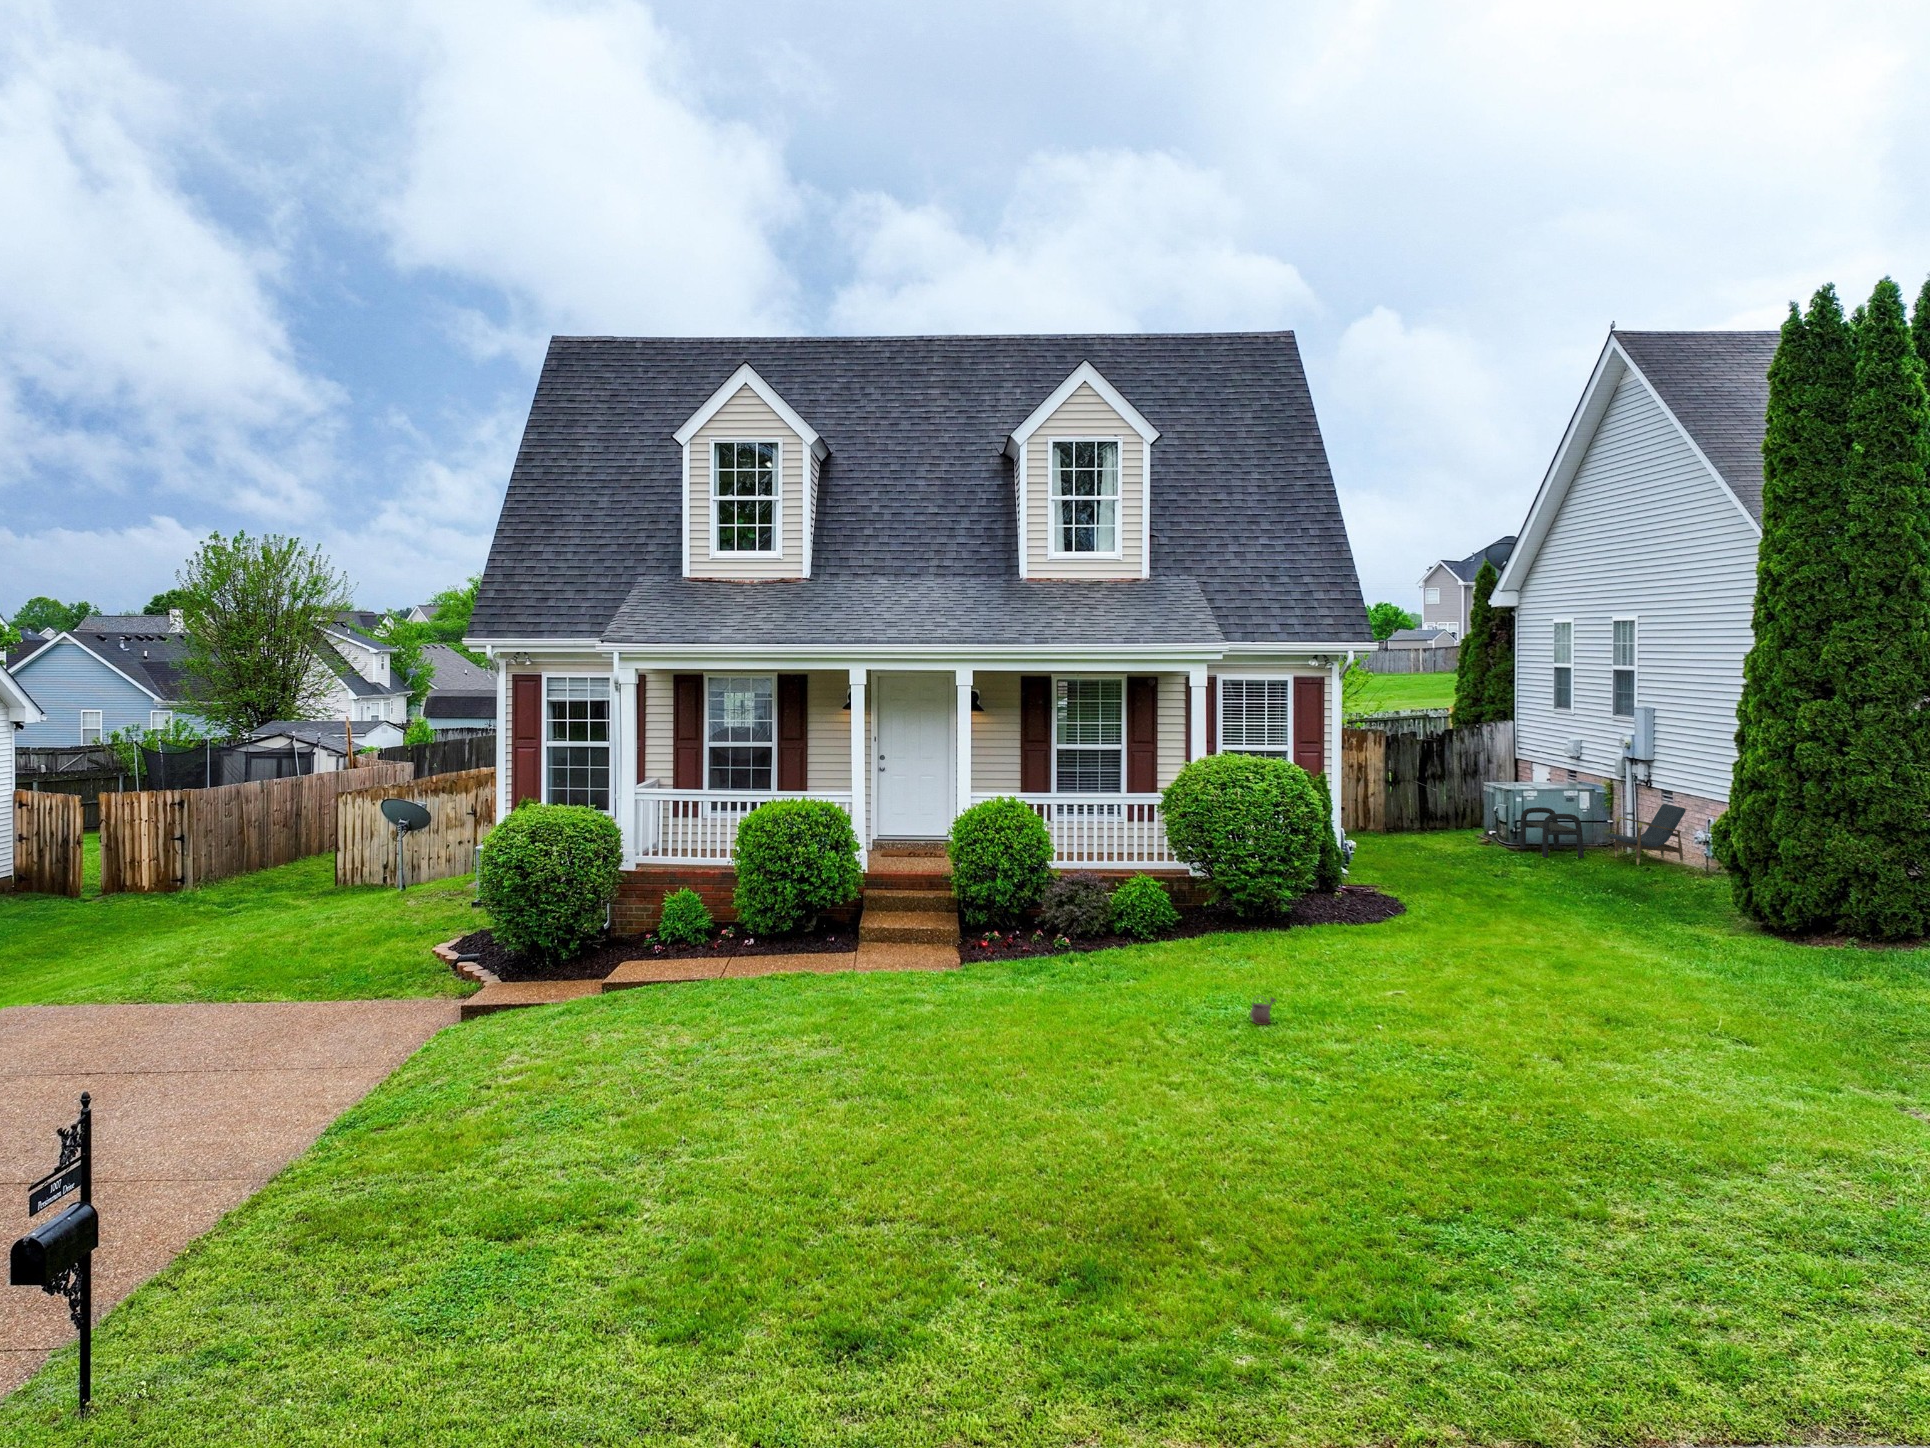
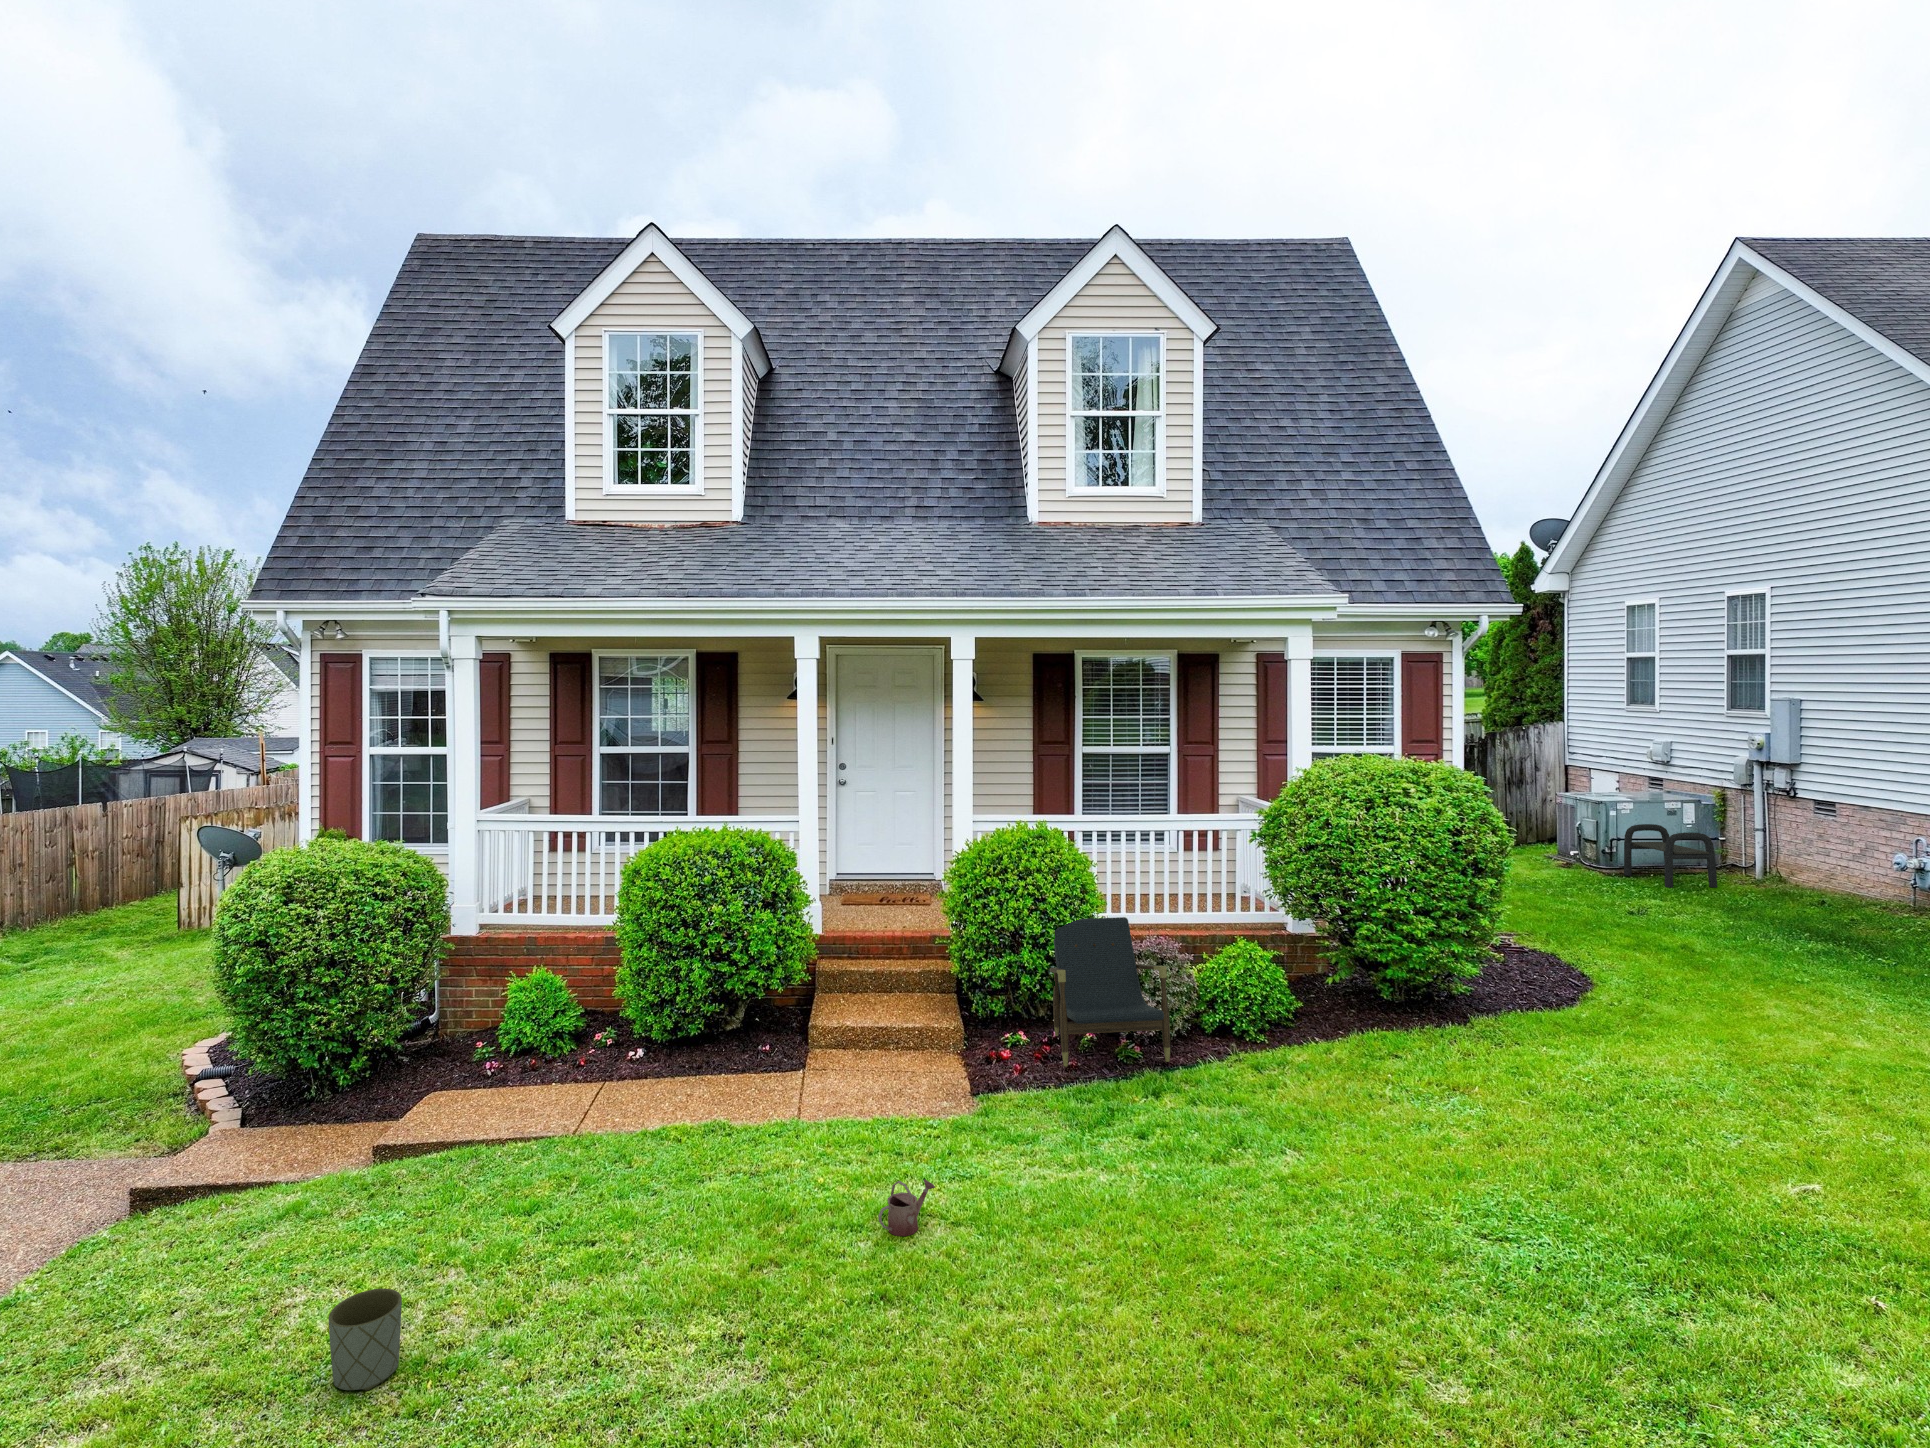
lounge chair: present [1608,804,1686,865] -> present [1050,917,1170,1067]
watering can: present [1250,996,1276,1025] -> present [878,1180,935,1236]
planter: none [633,1009,664,1048] -> present [329,1289,402,1391]

